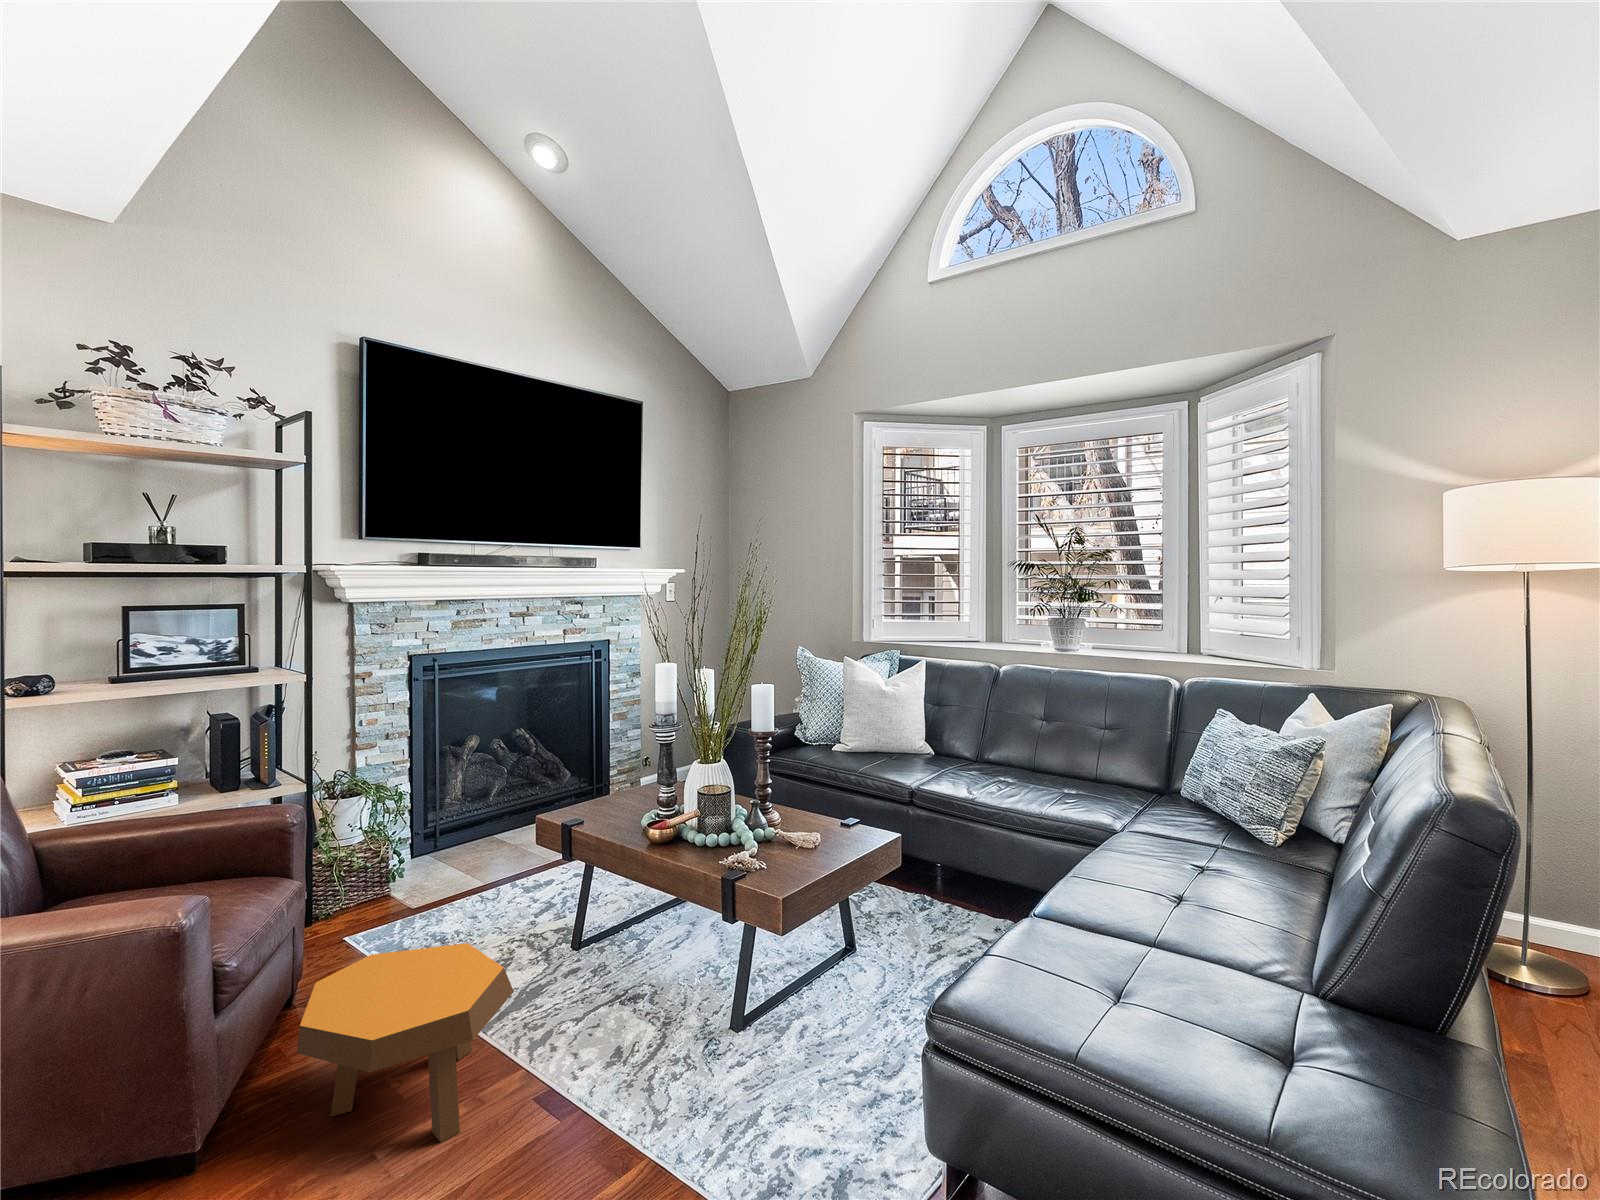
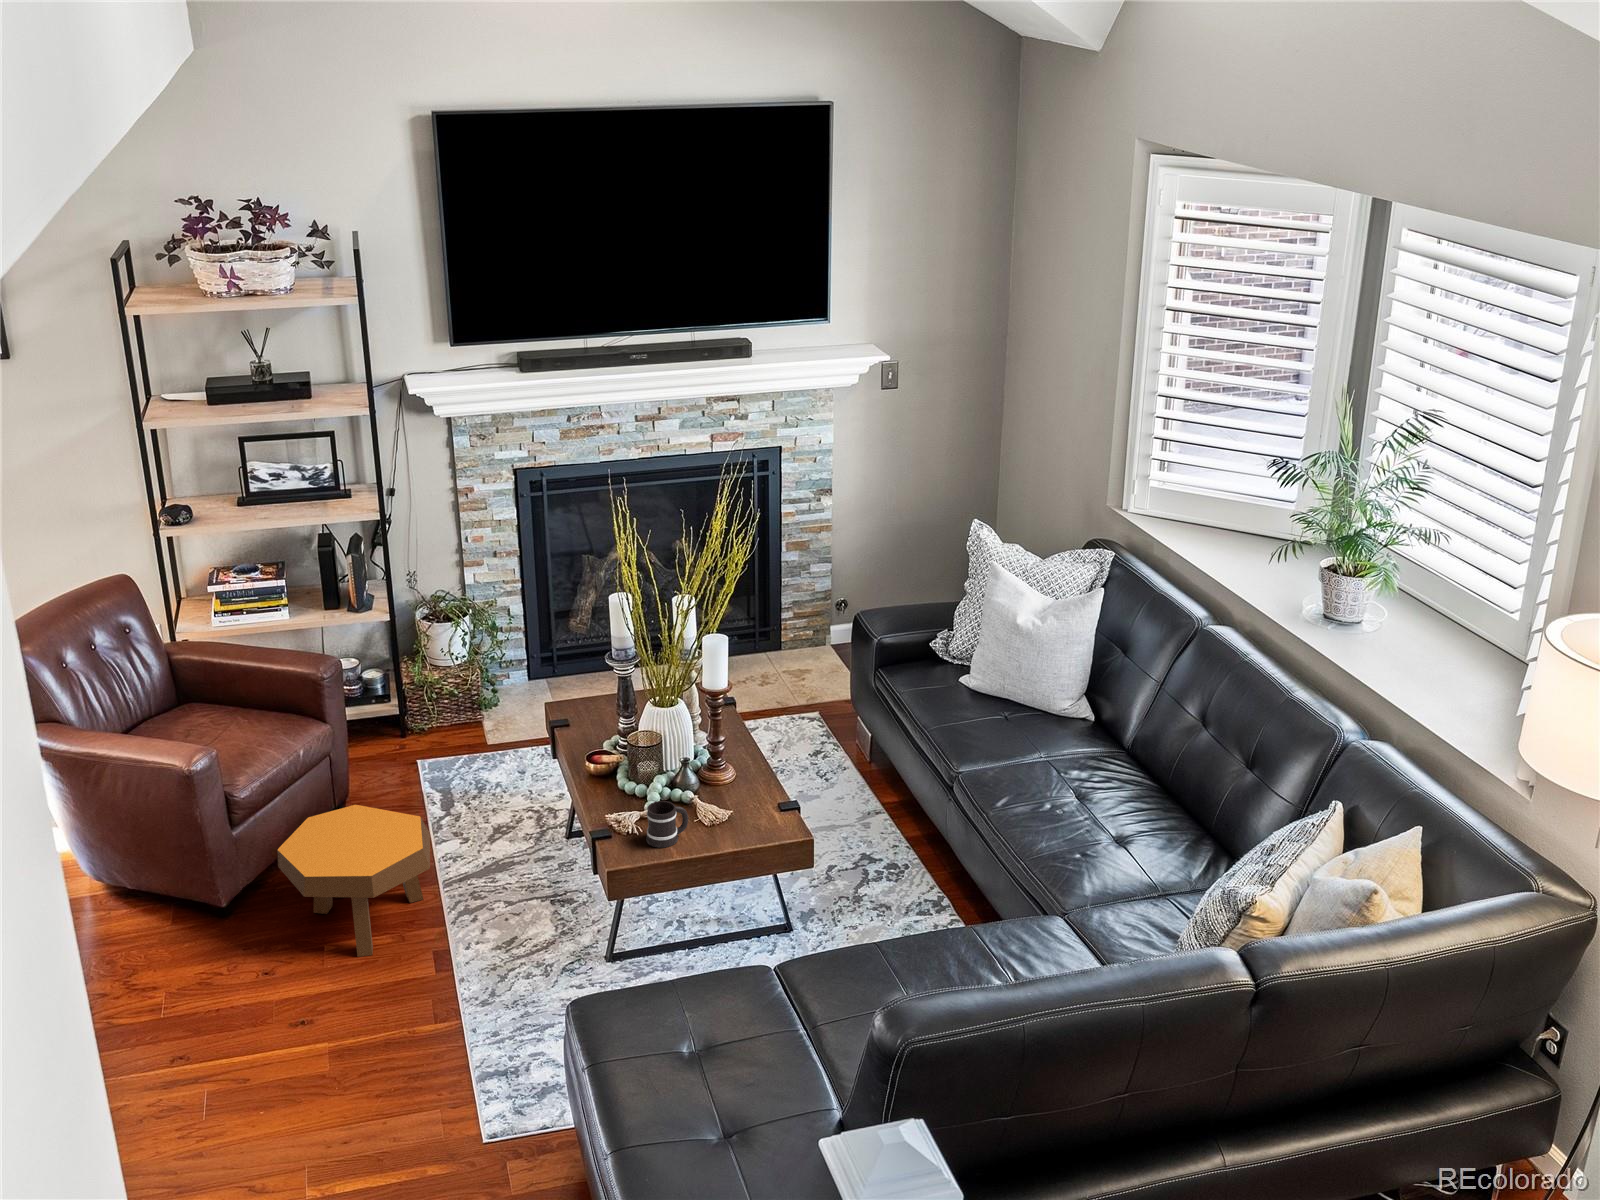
mug: none [789,824,820,871] -> present [646,801,688,848]

